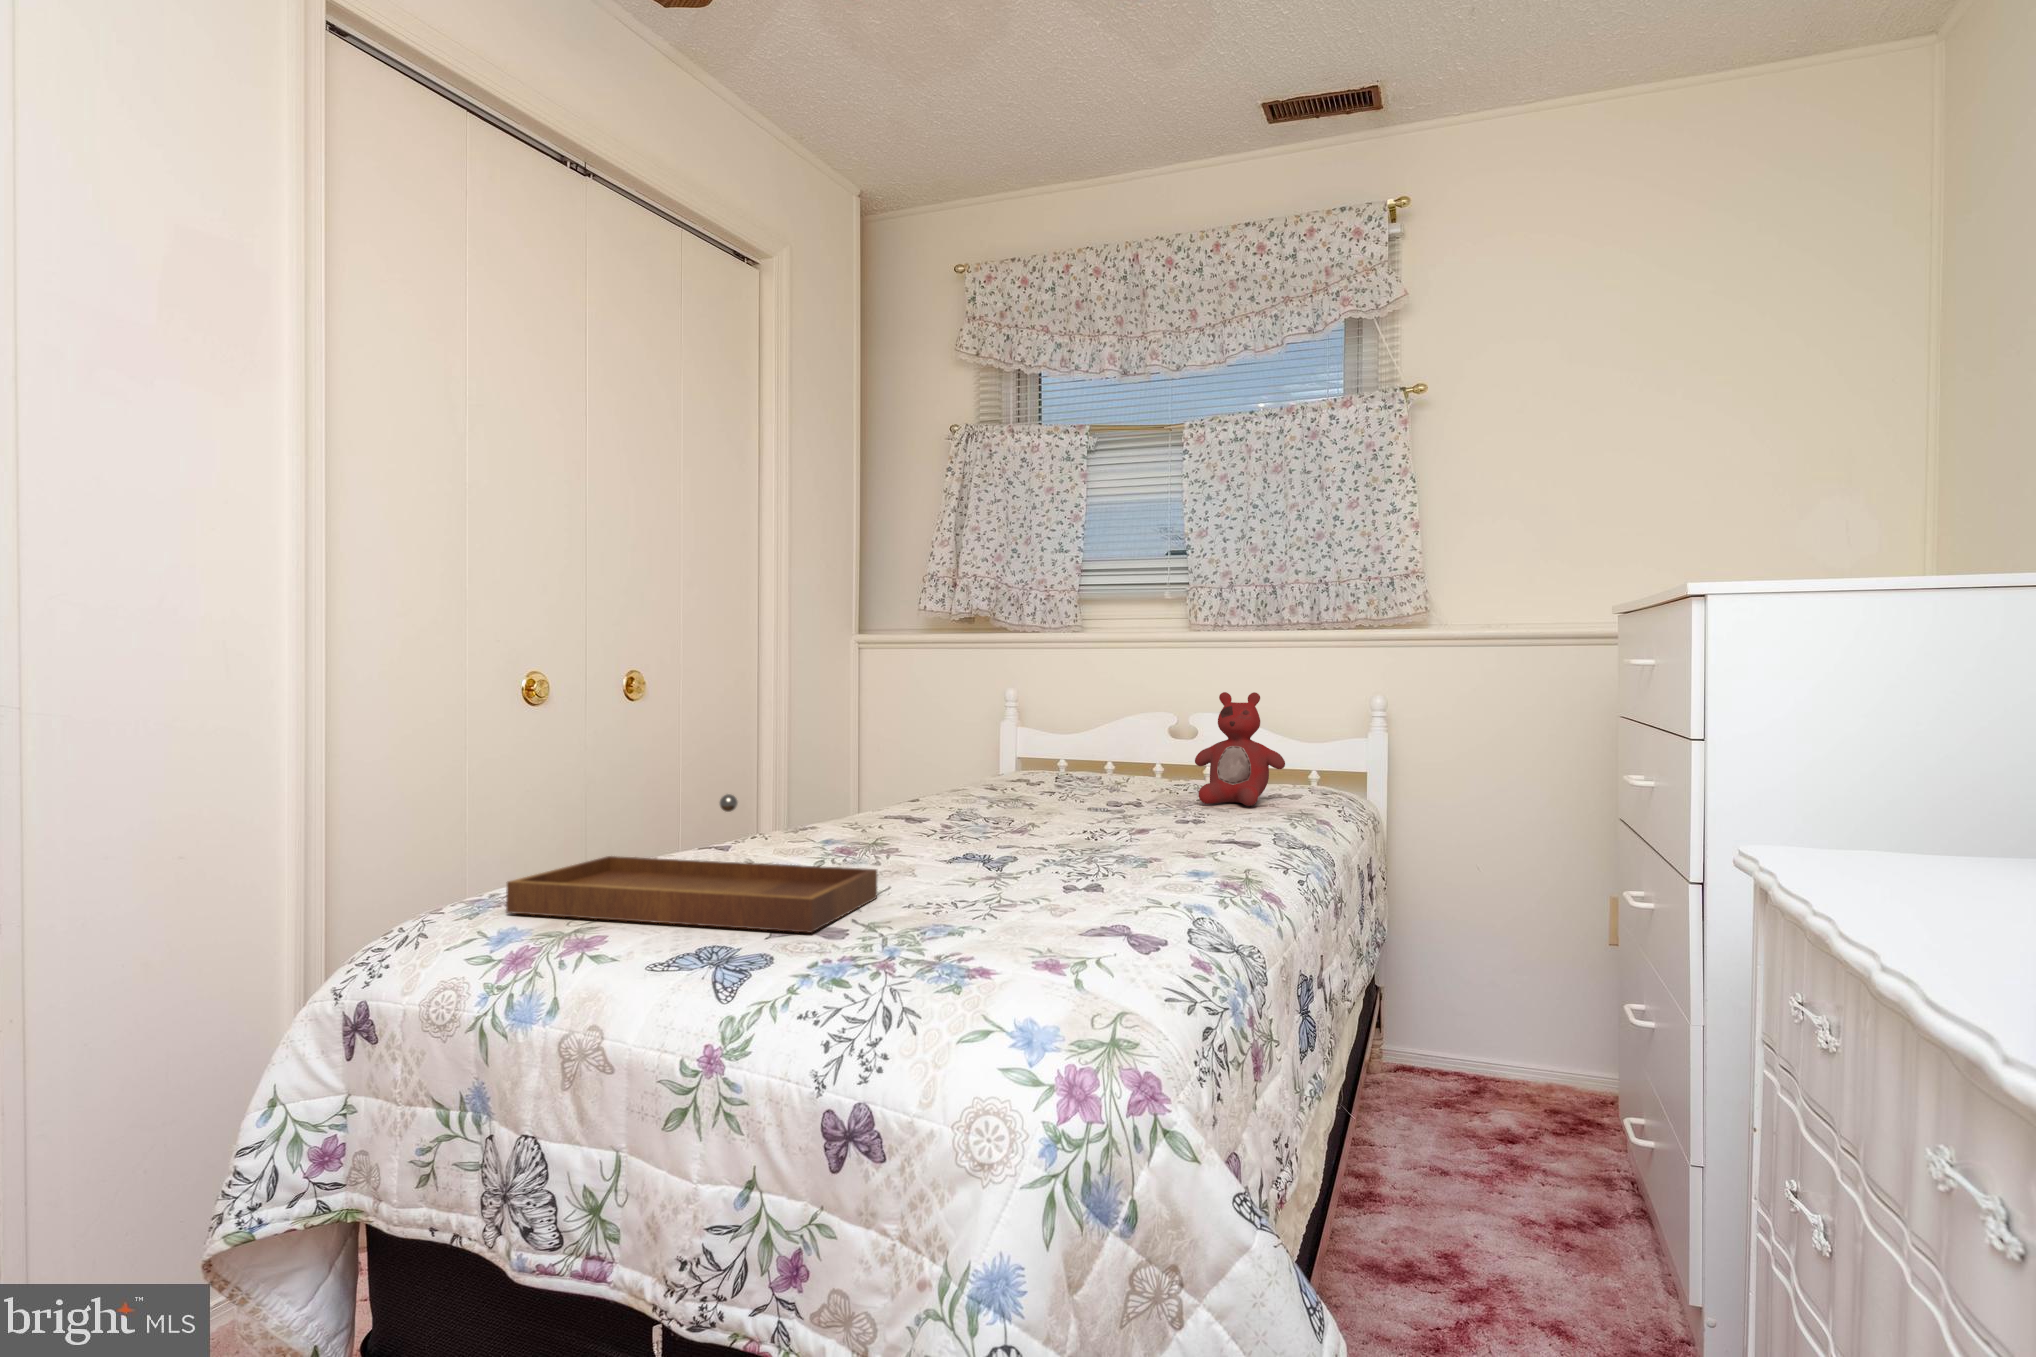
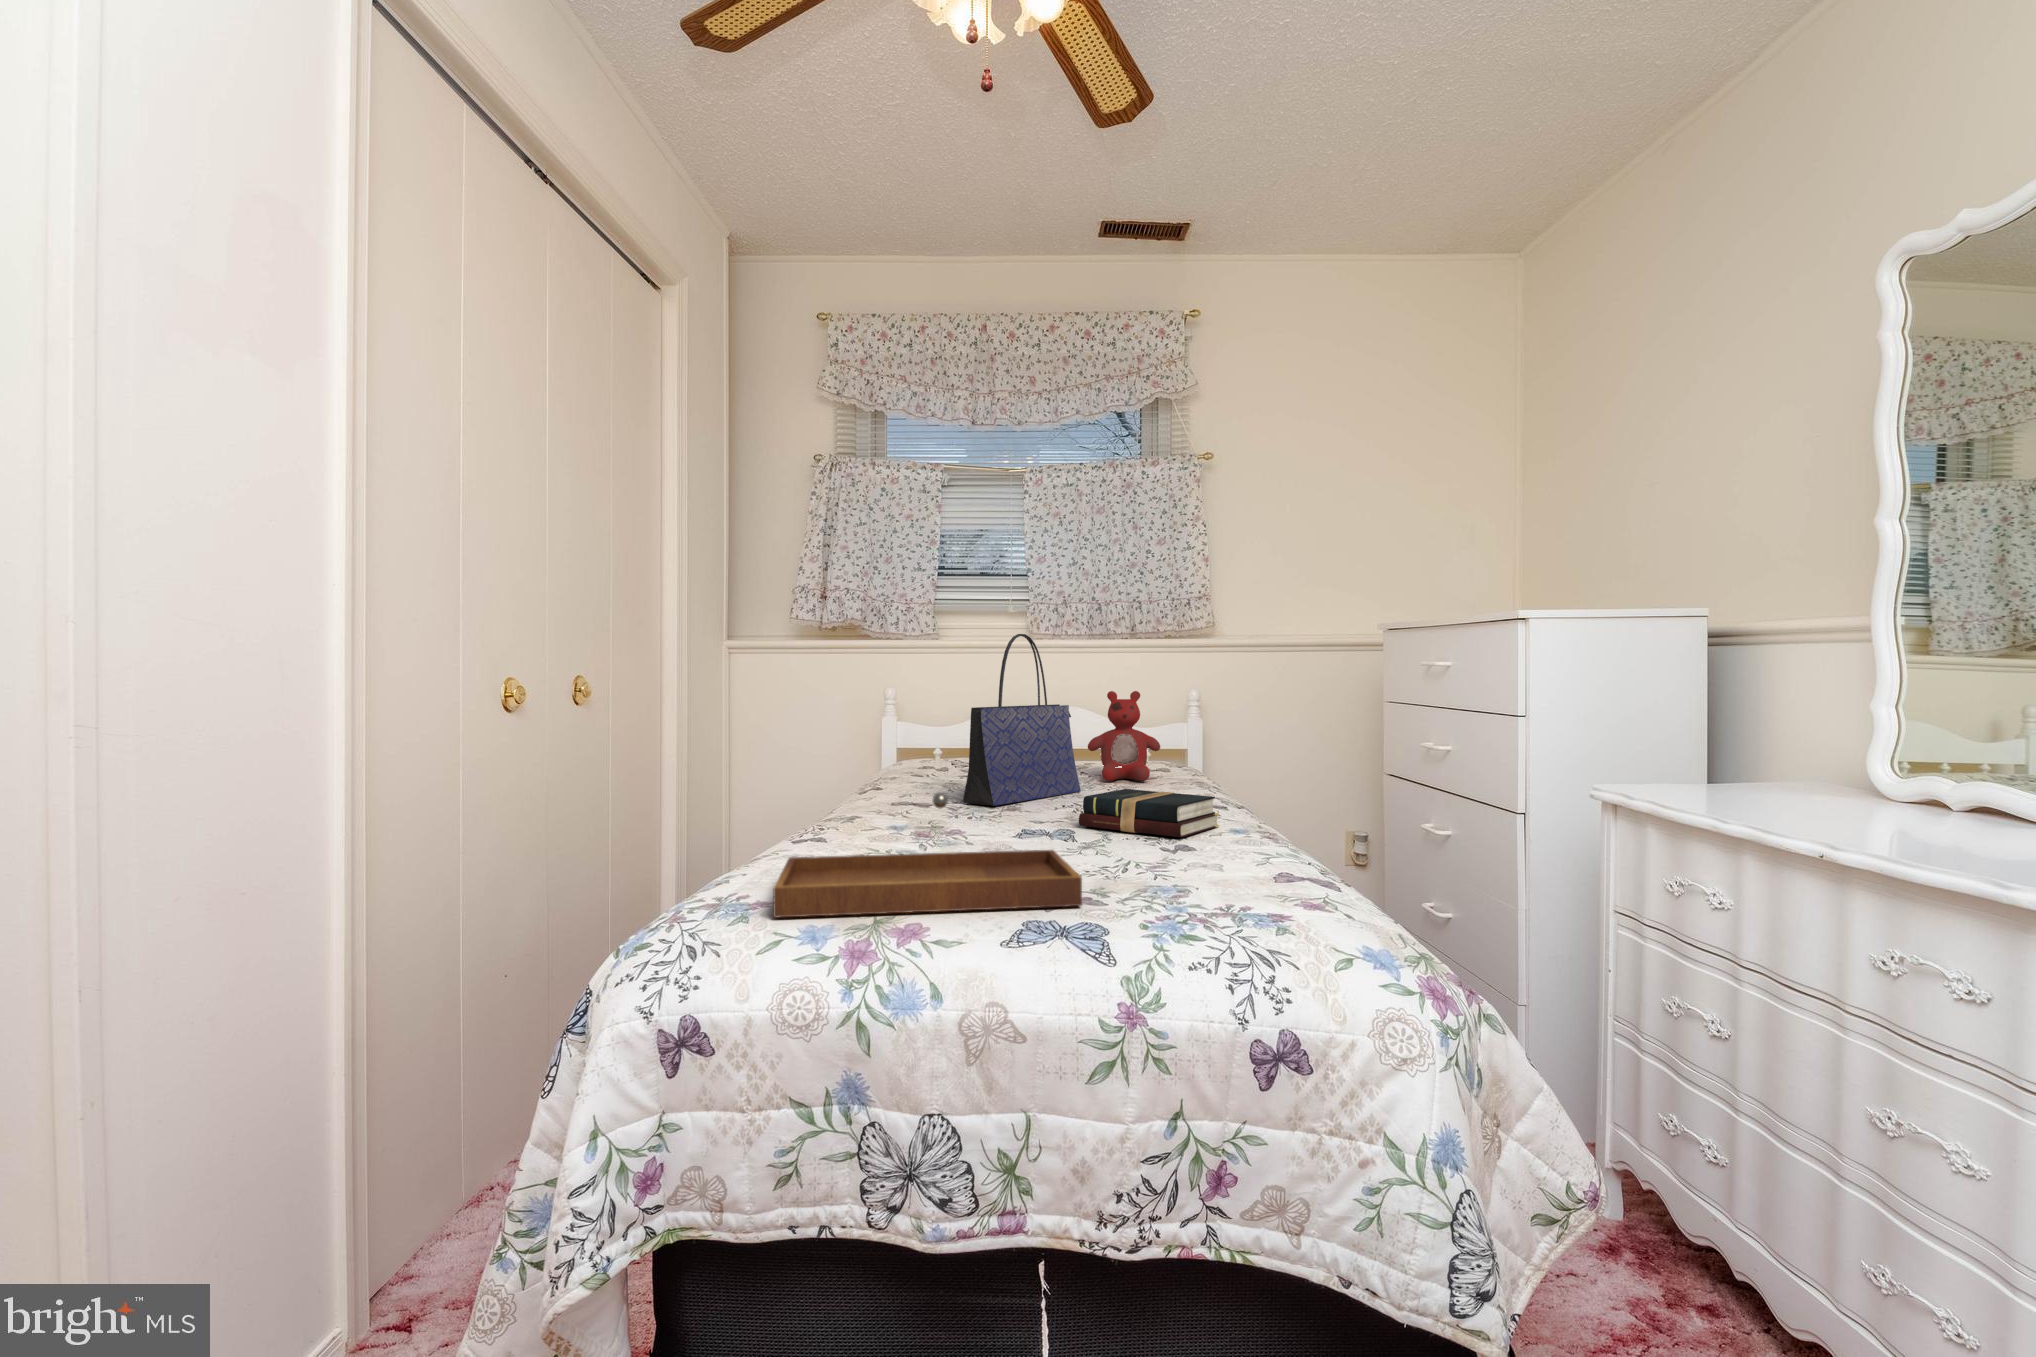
tote bag: none [976,621,1146,823] -> present [963,634,1081,806]
hardback book: none [1035,810,1207,871] -> present [1079,789,1219,837]

